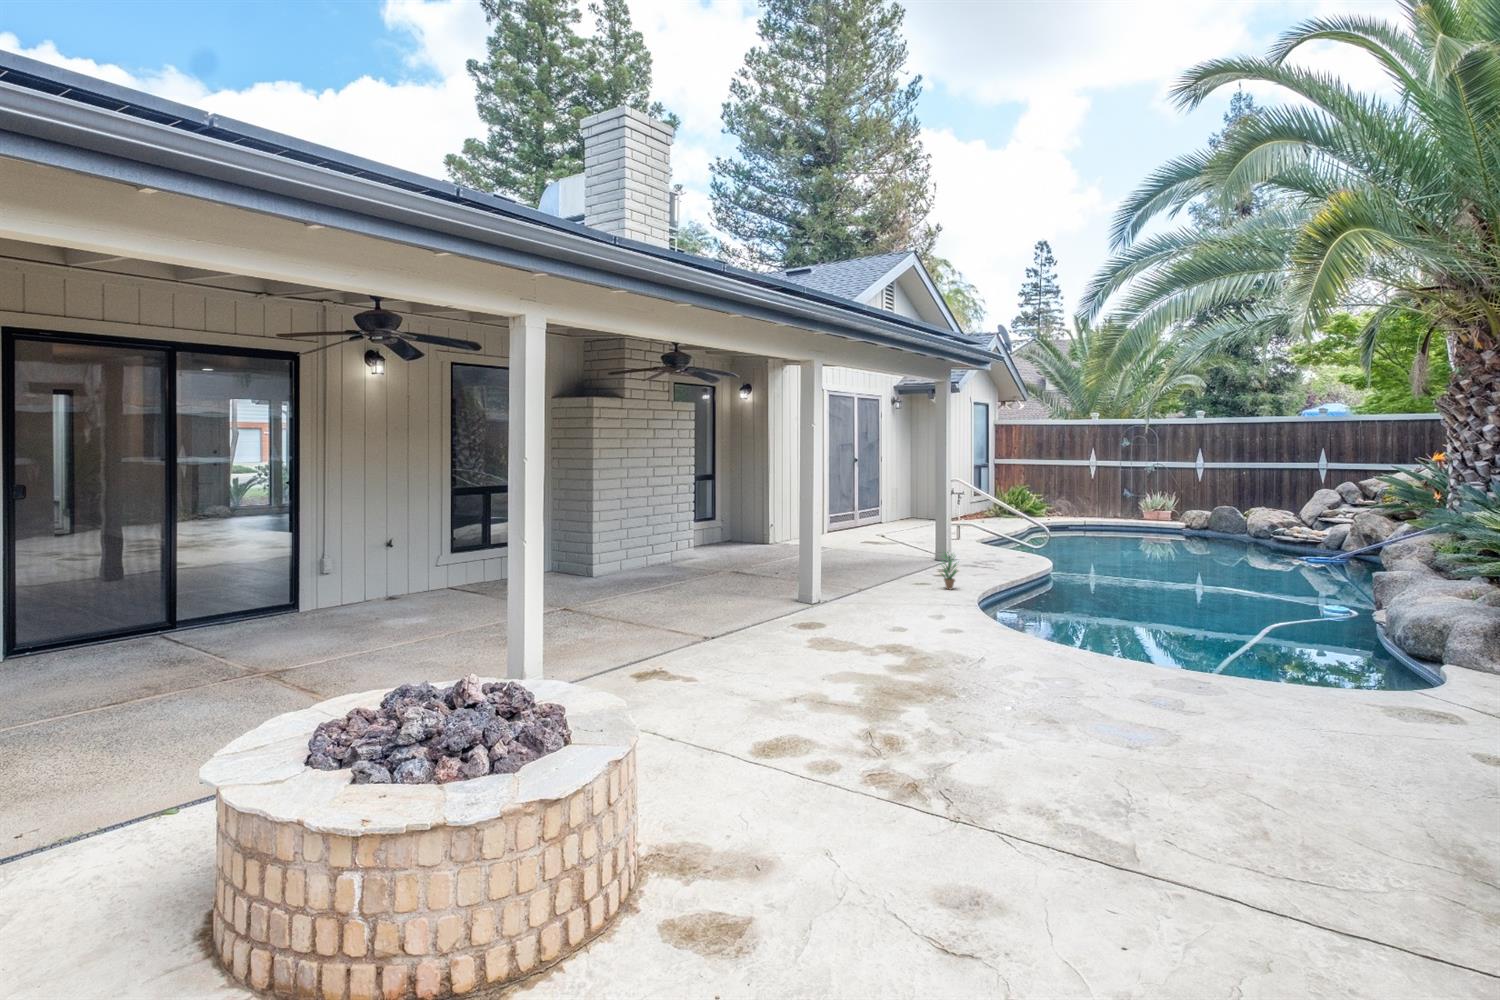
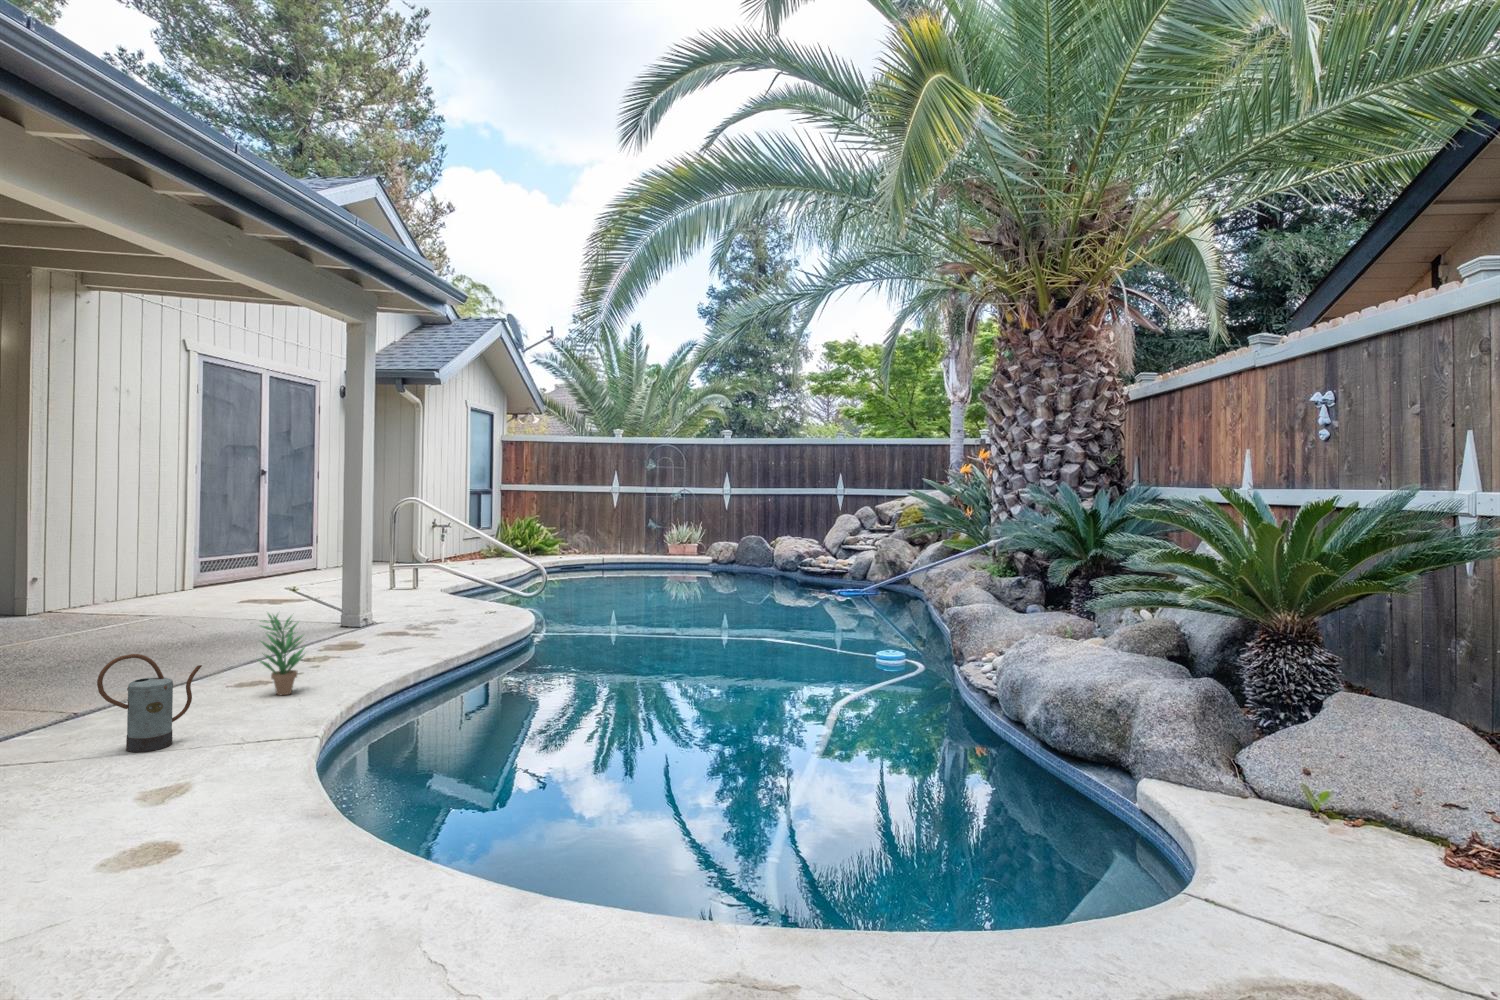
watering can: none [904,564,935,603] -> present [97,654,202,752]

